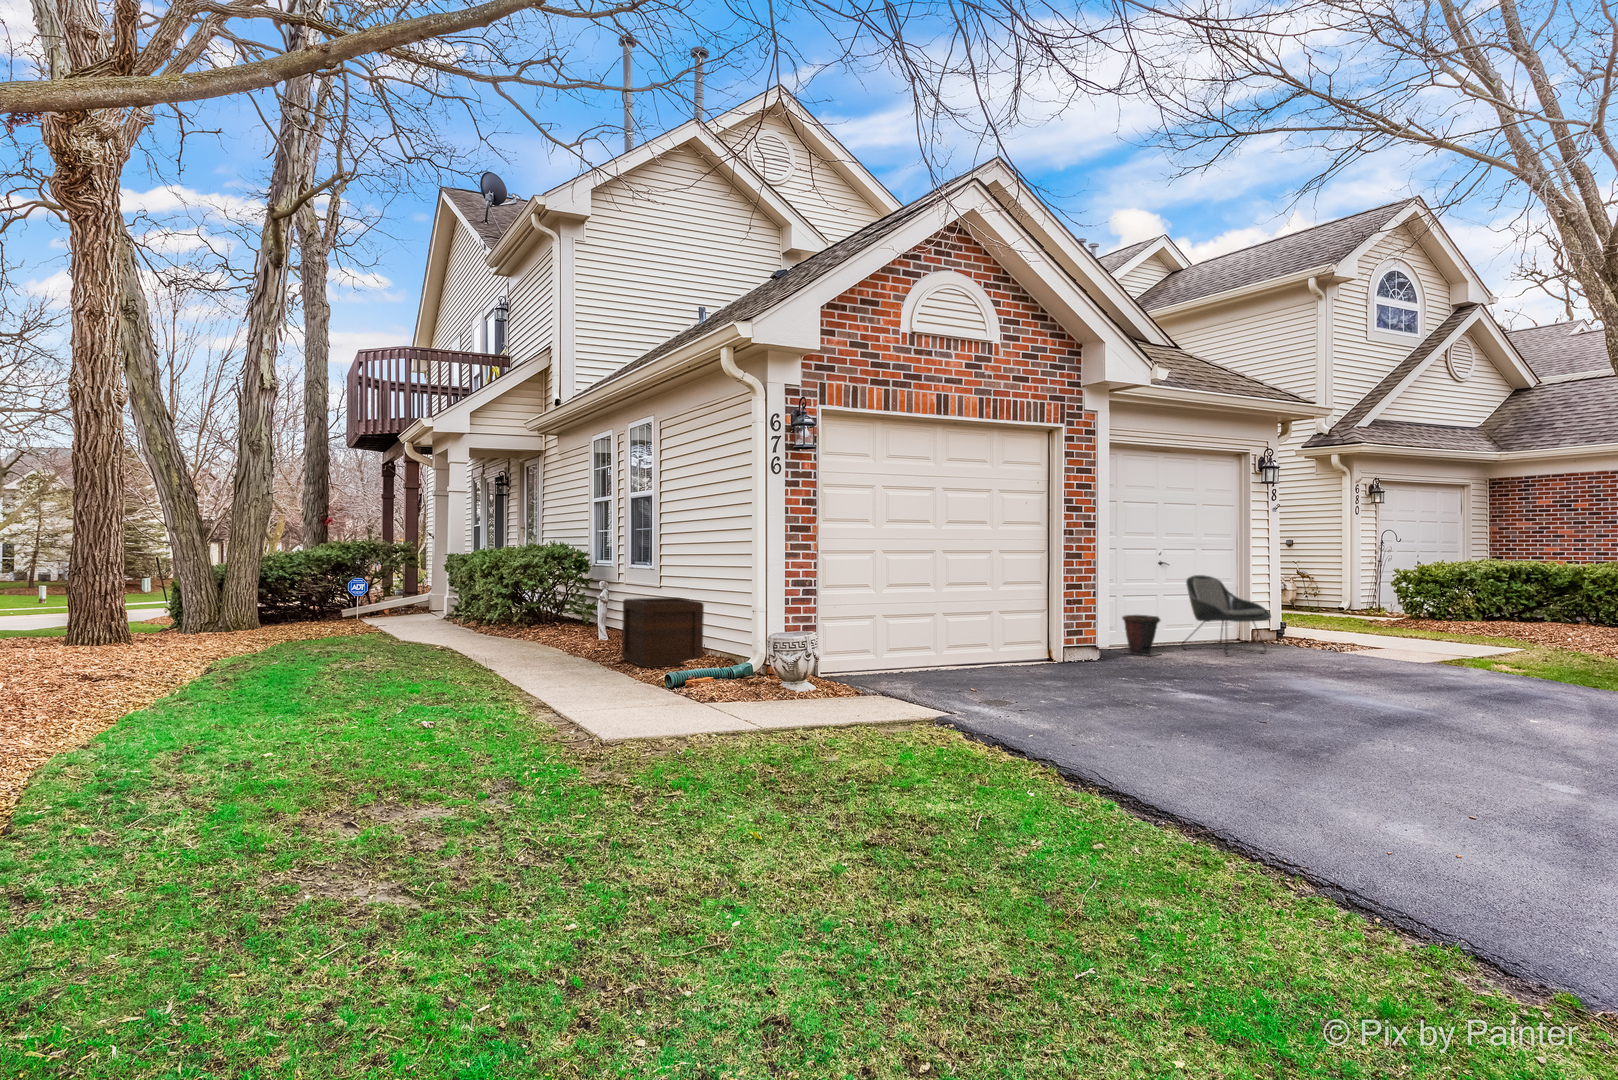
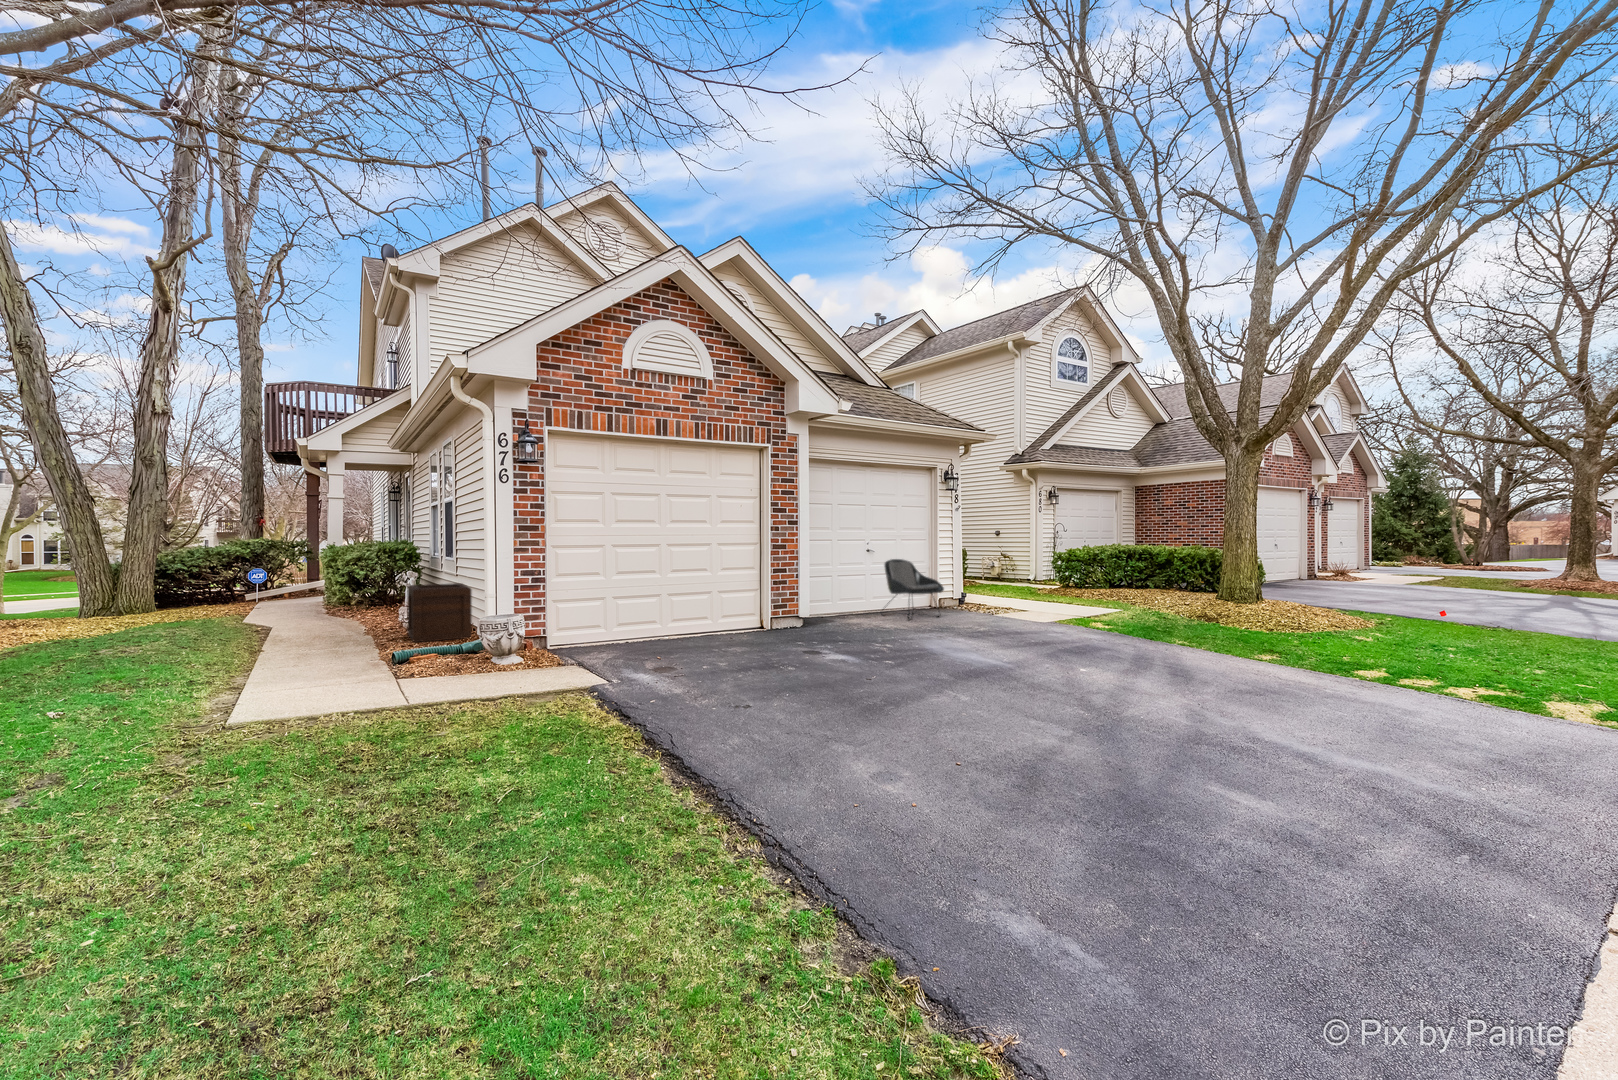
bucket: present [1122,615,1161,656] -> none [831,590,862,622]

